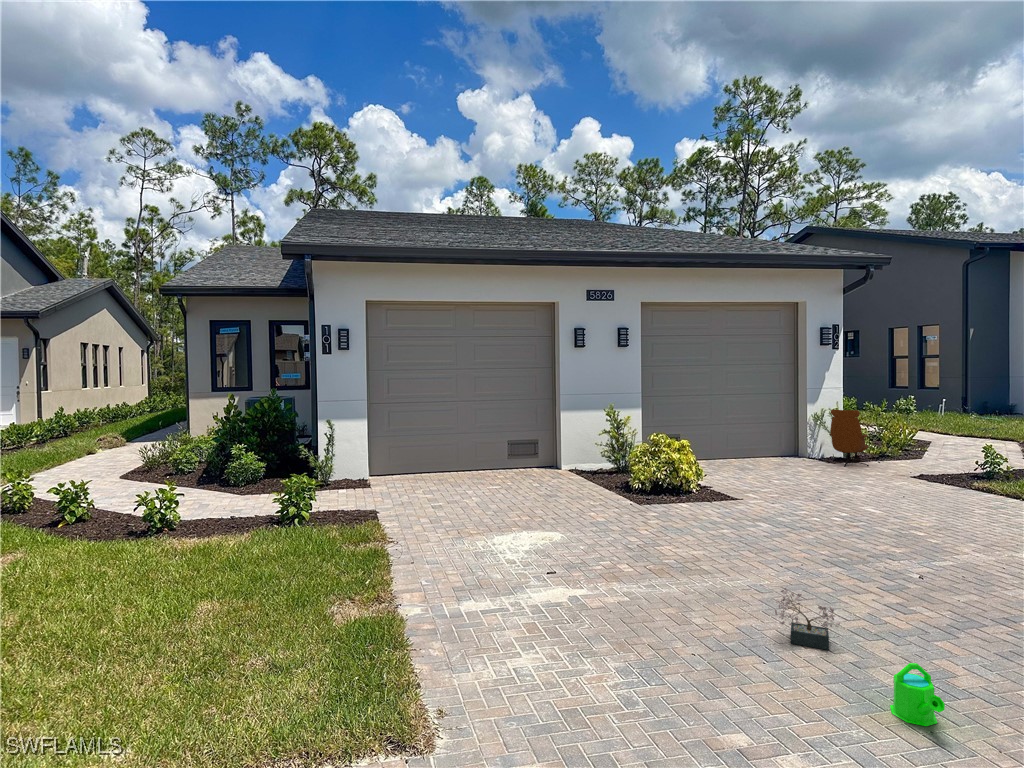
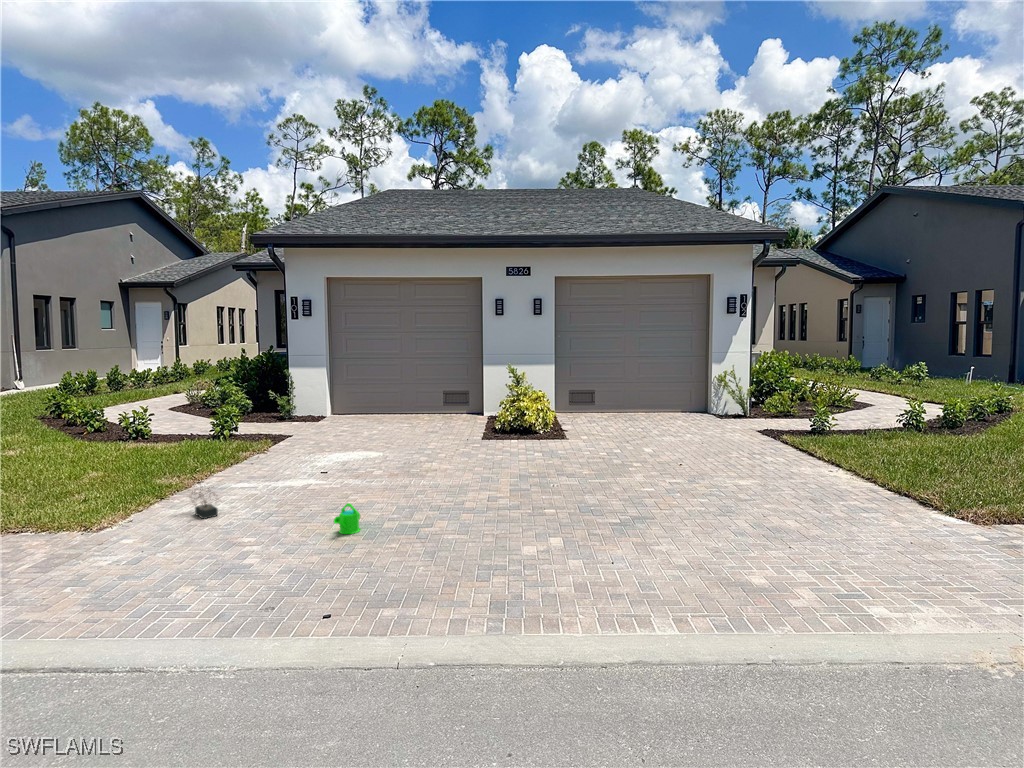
lounge chair: present [829,409,870,467] -> none [716,372,767,425]
decorative plant: present [775,588,840,650] -> present [188,487,218,519]

